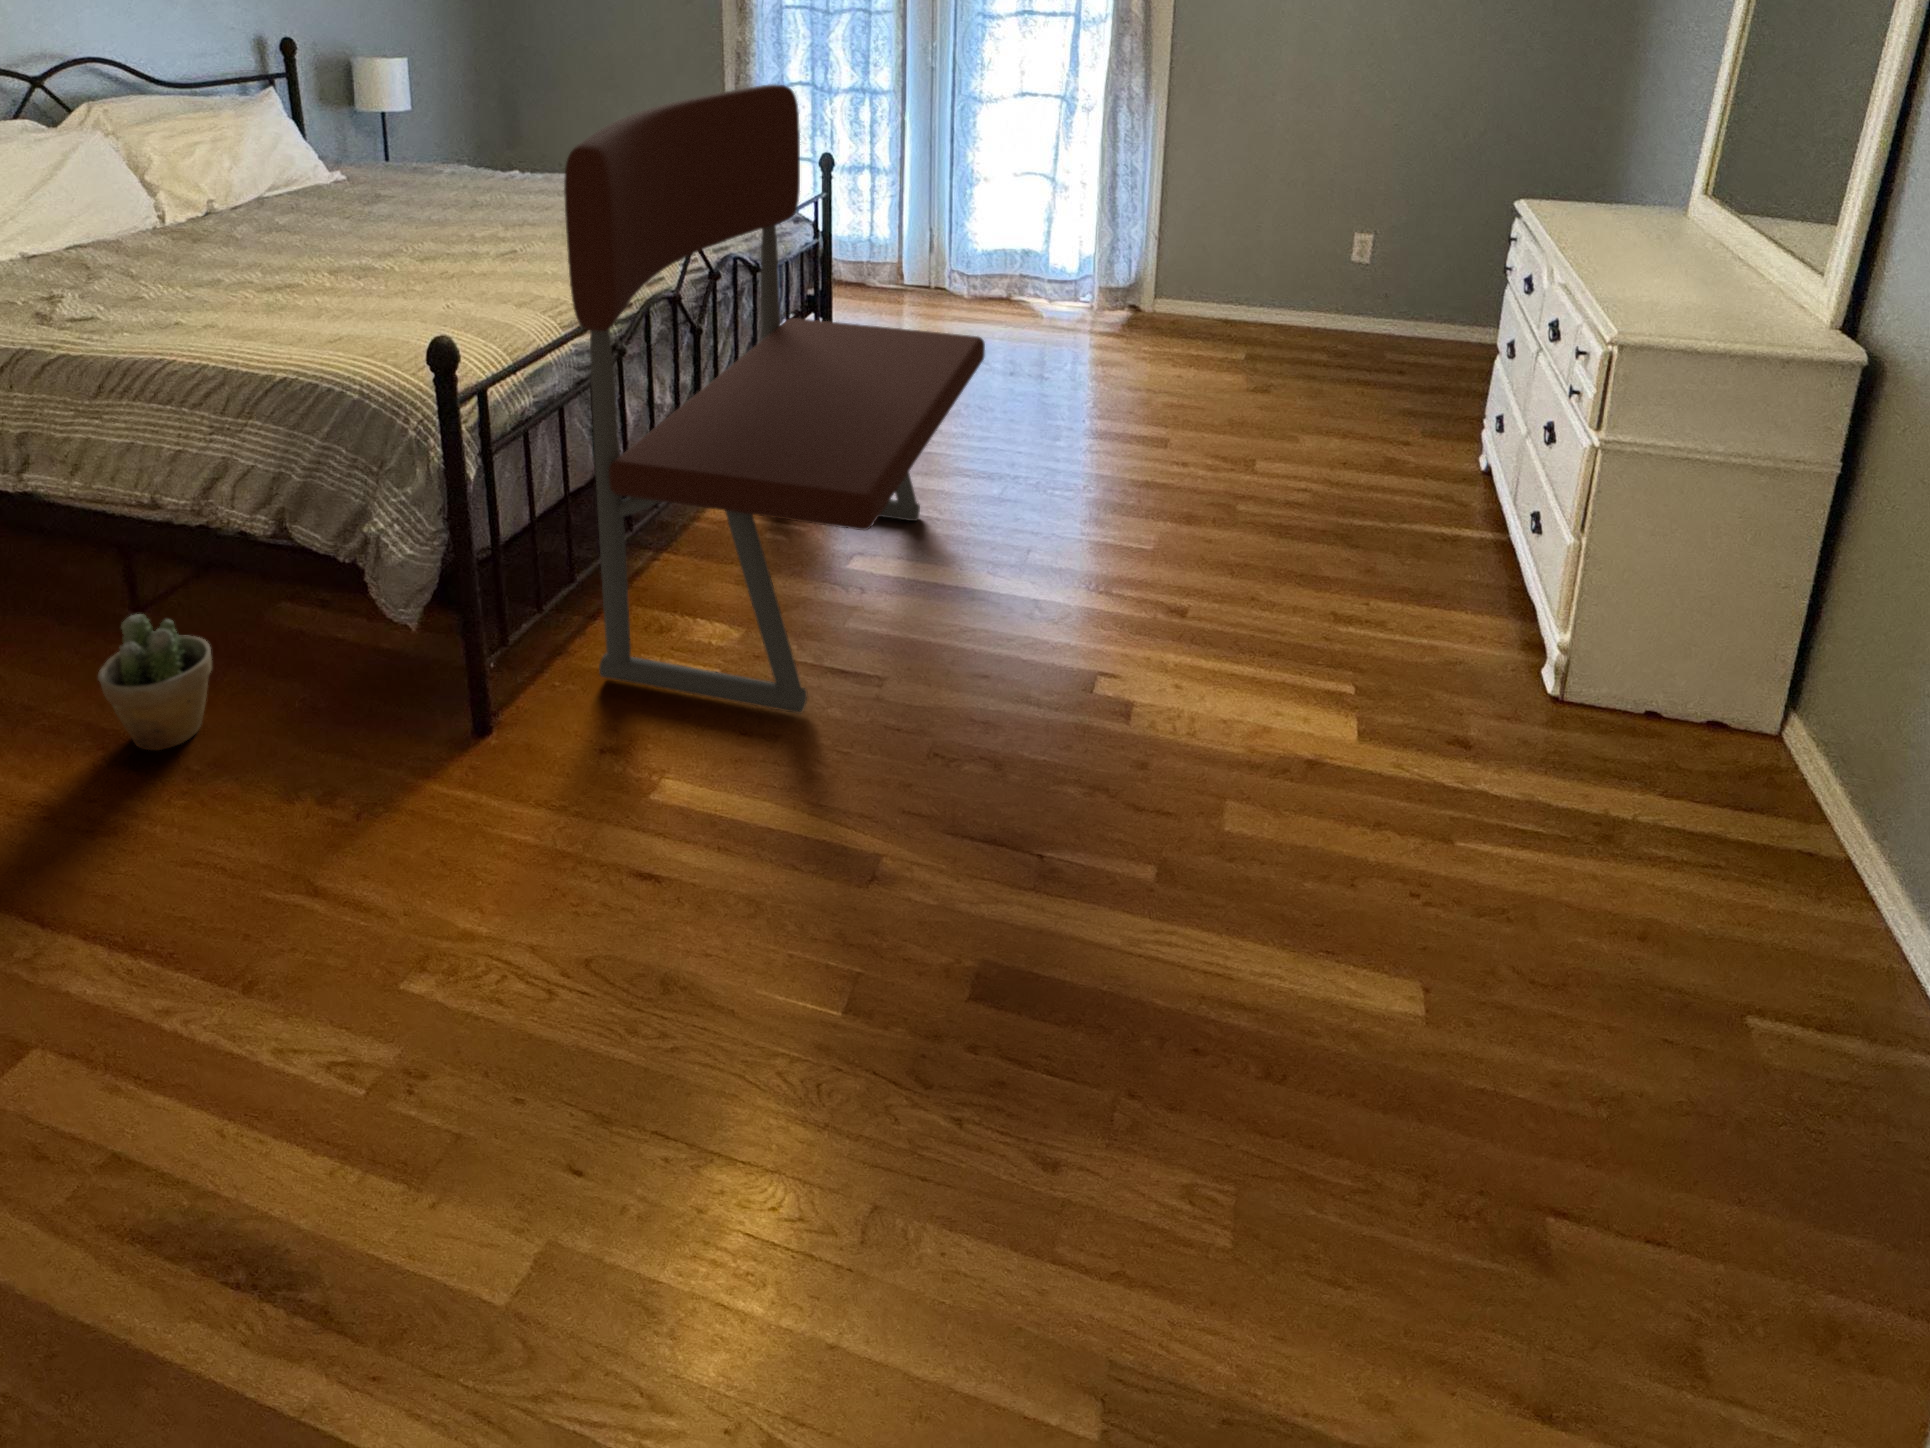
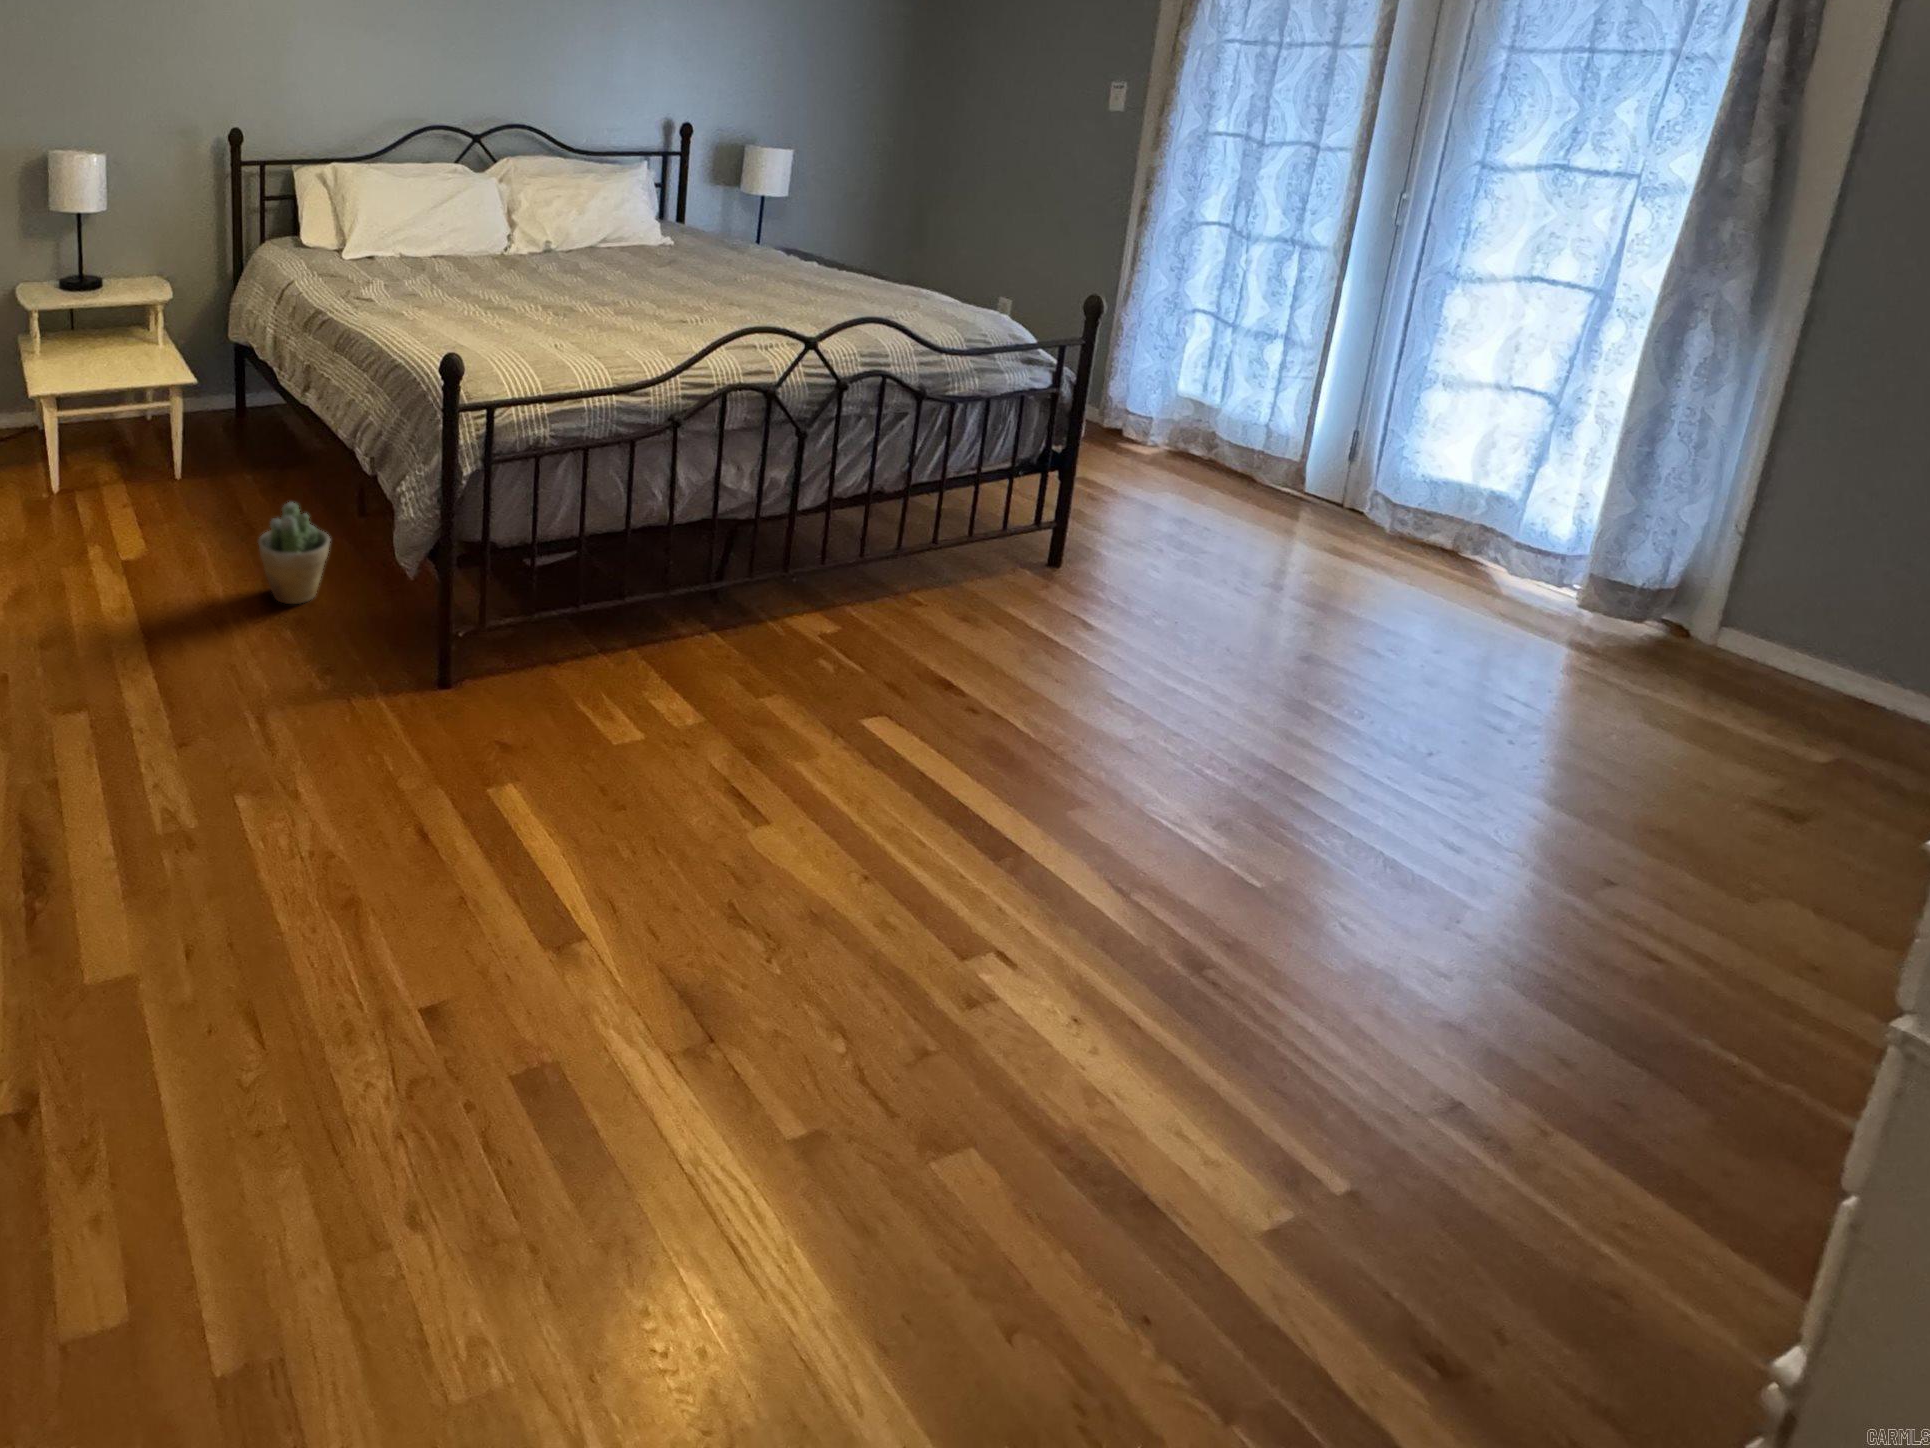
bench: present [564,84,985,713] -> none [553,200,1108,814]

